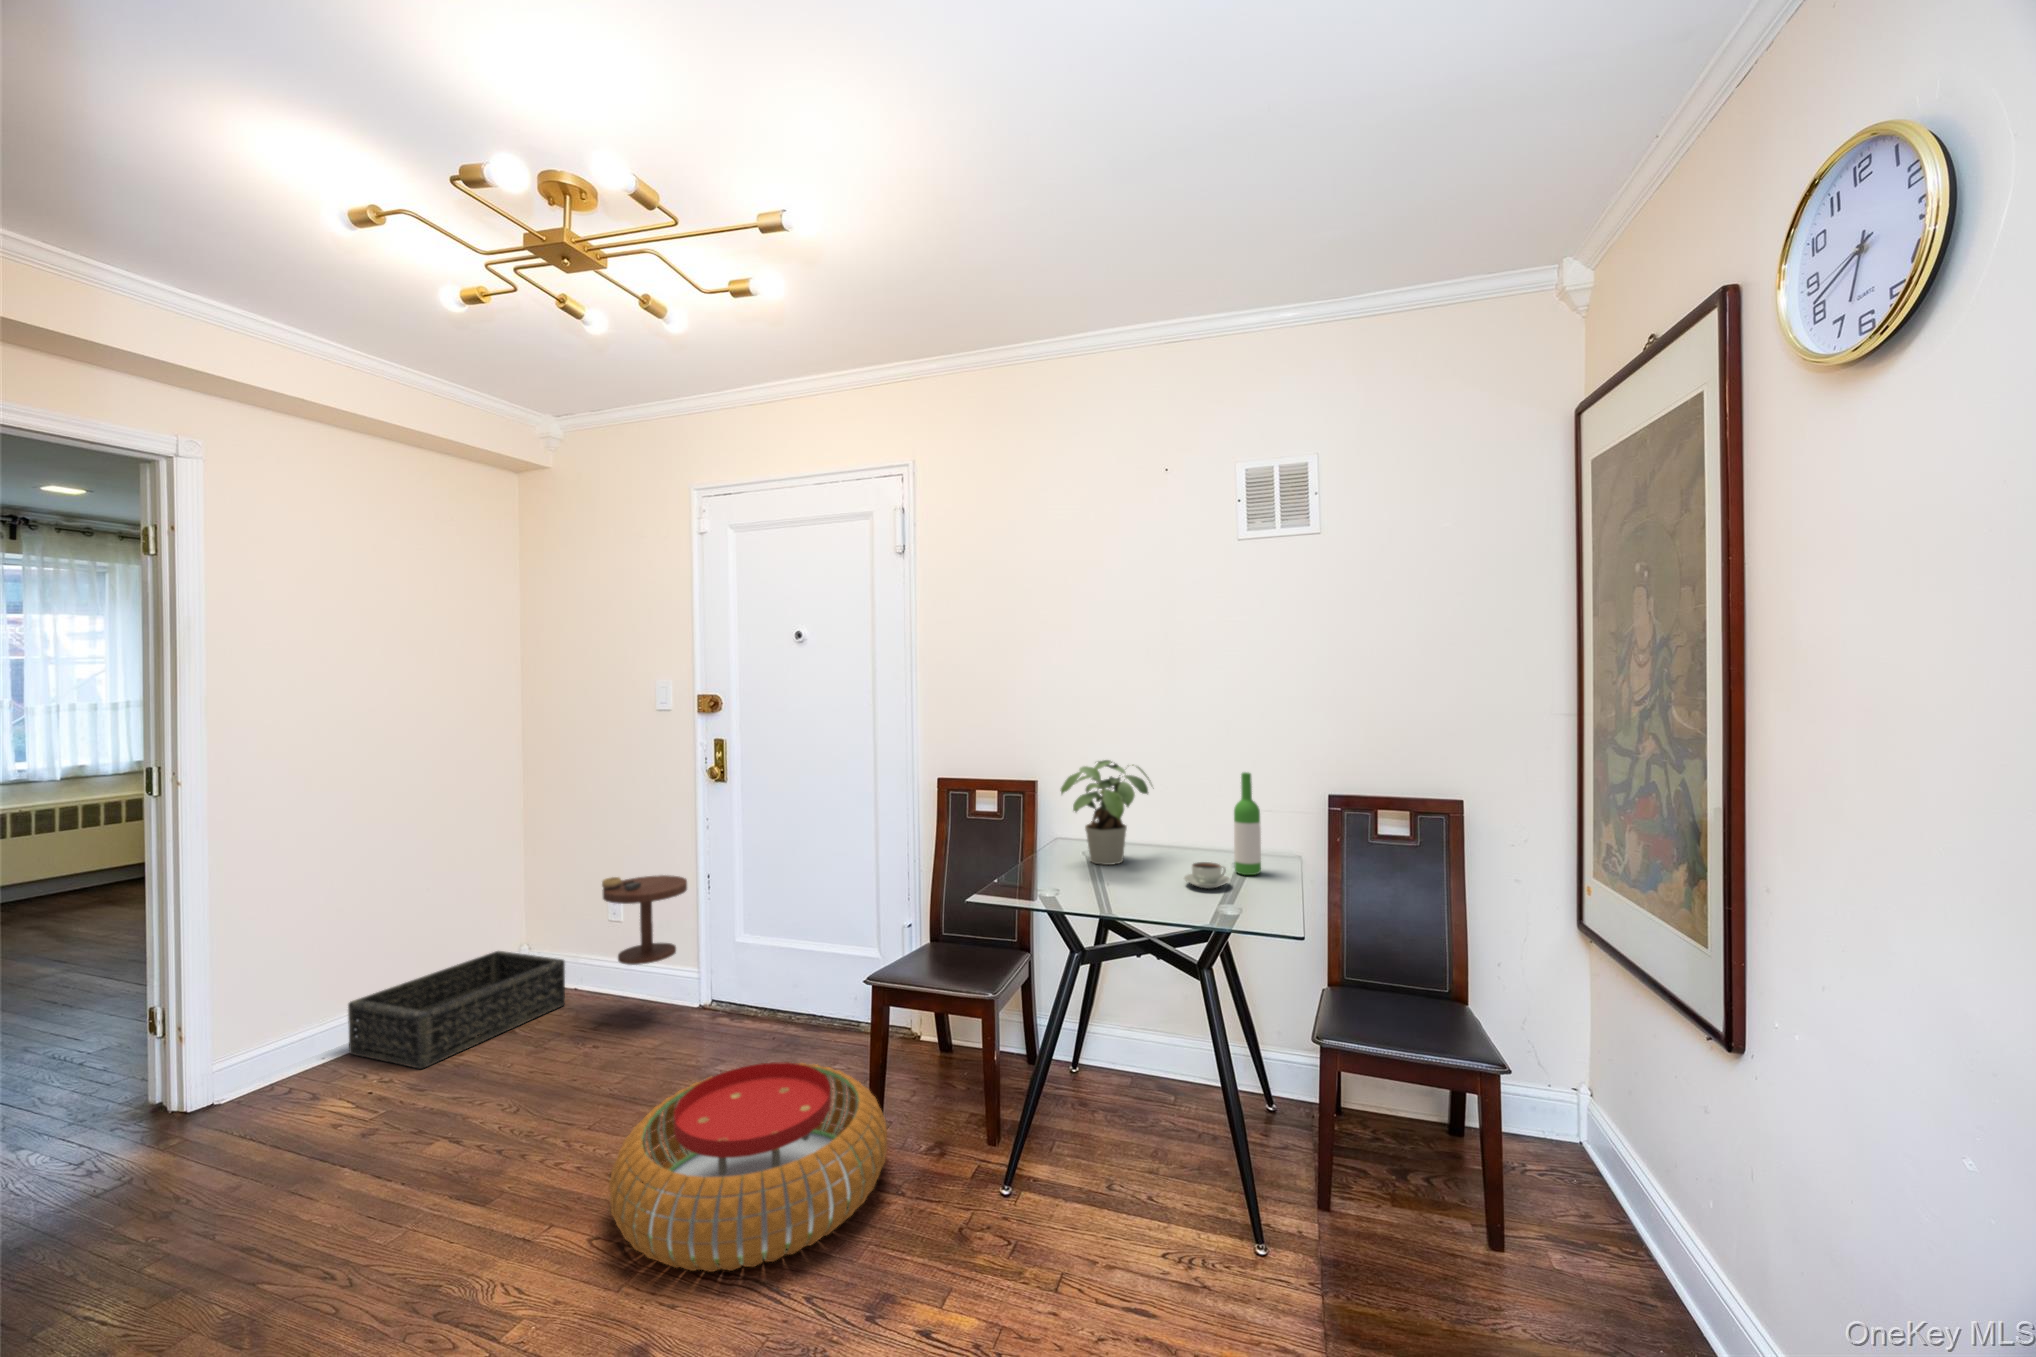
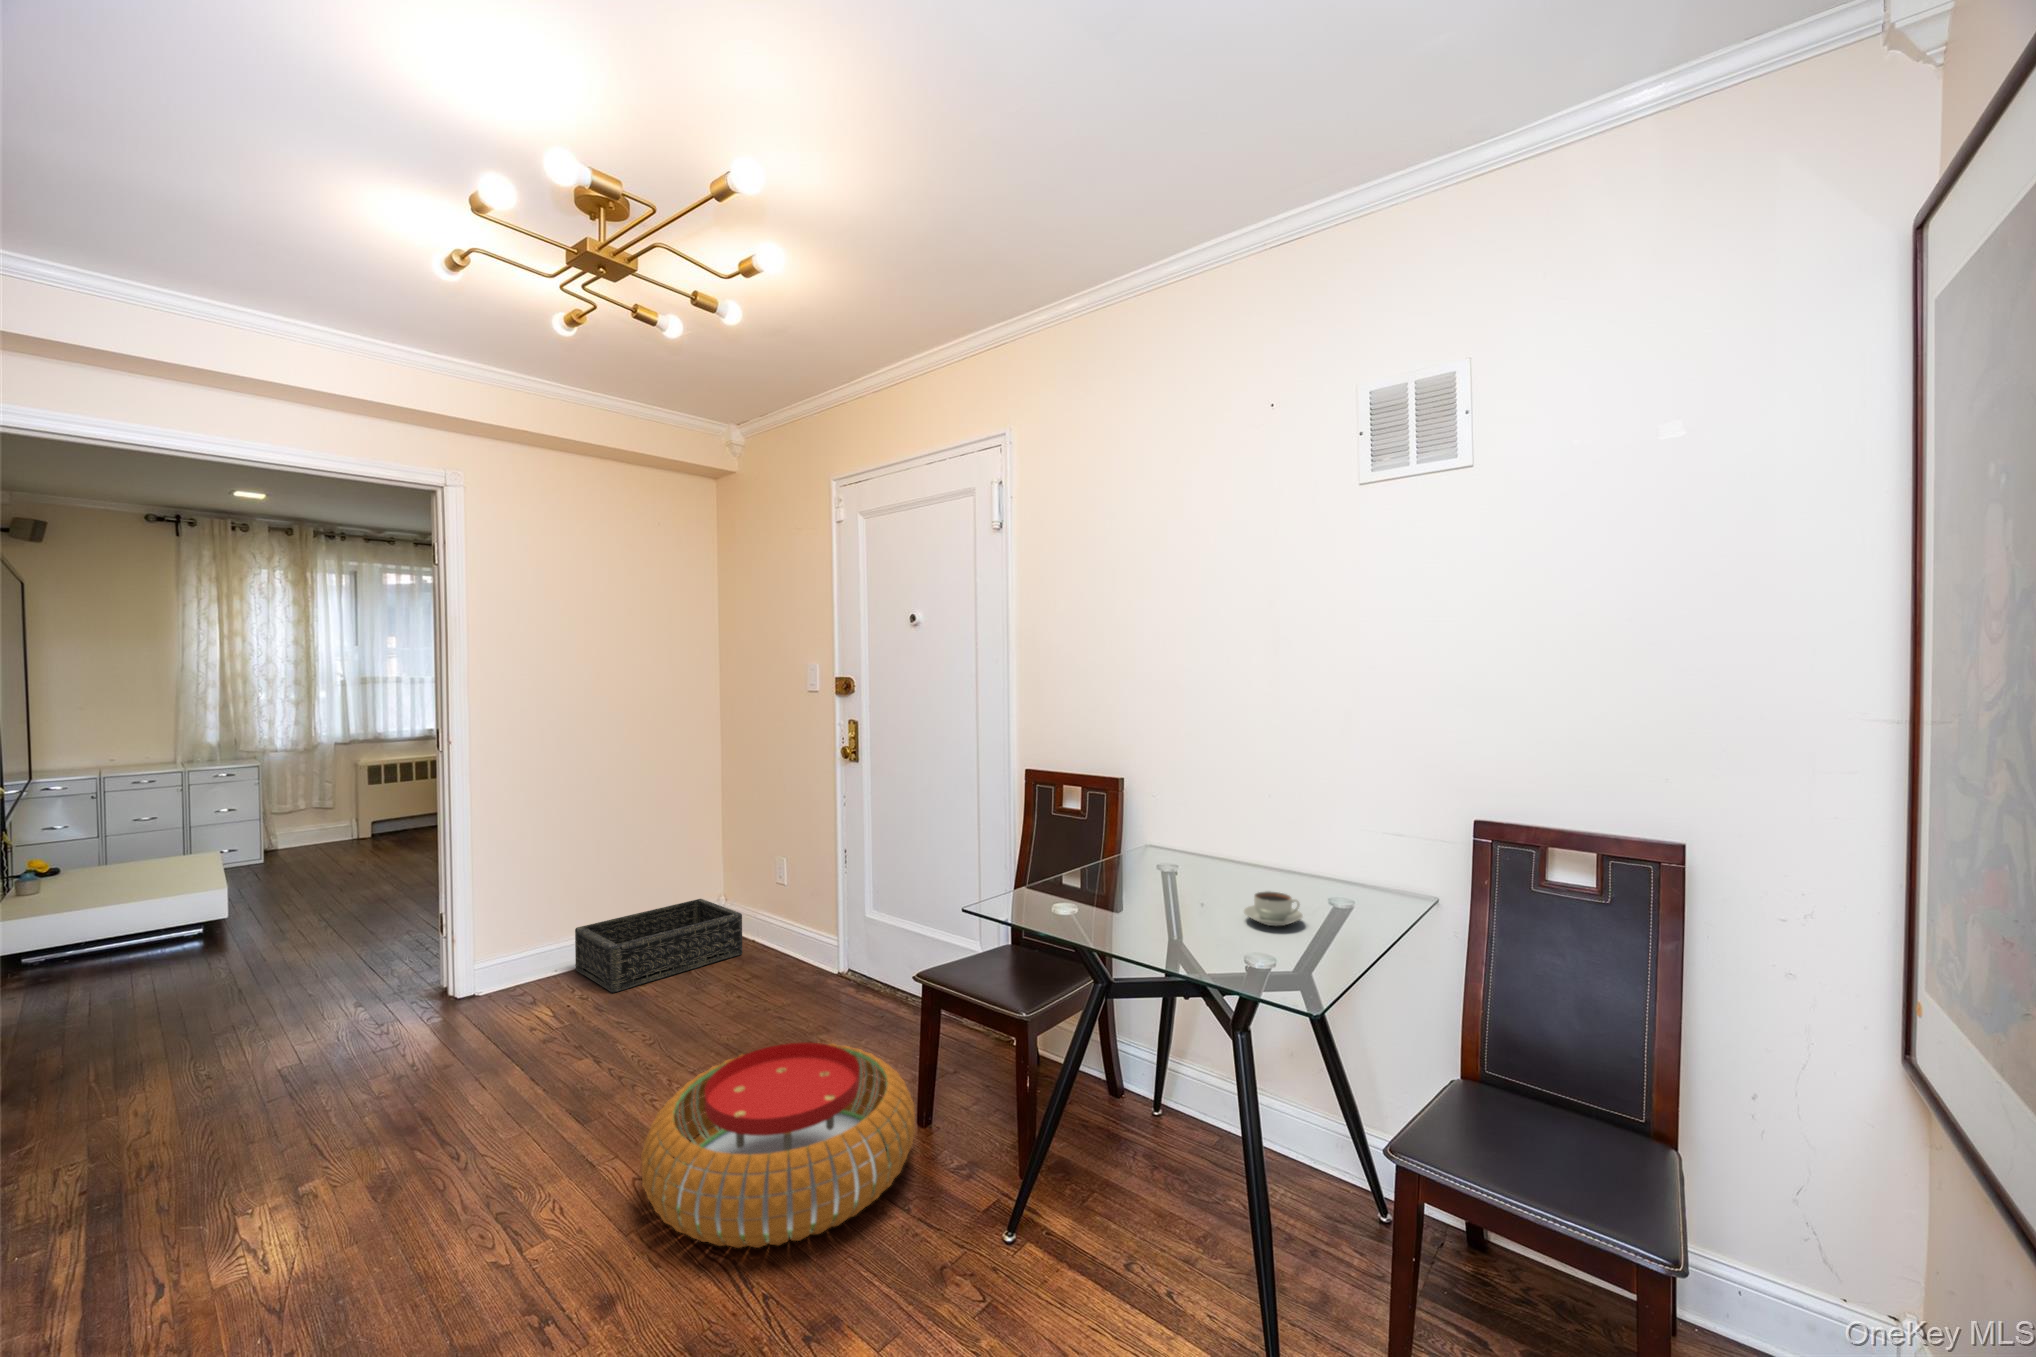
potted plant: present [1061,760,1154,865] -> none [1126,759,1248,882]
wine bottle: present [1234,772,1261,875] -> none [1326,783,1361,915]
side table: present [602,875,687,965] -> none [755,844,829,982]

